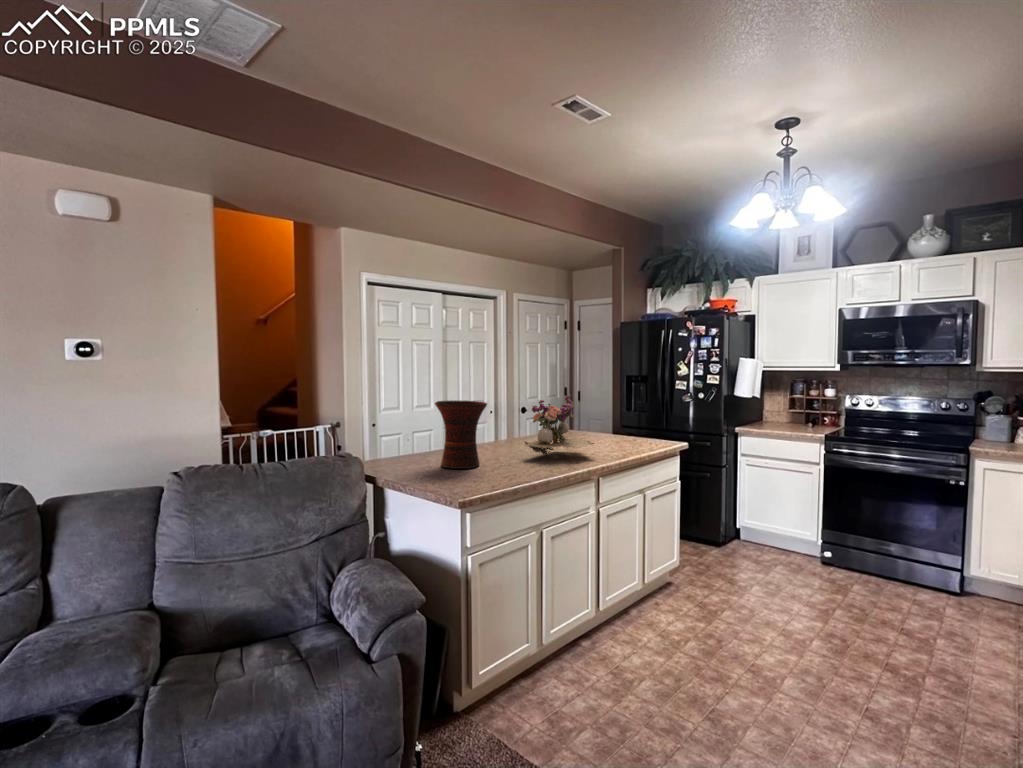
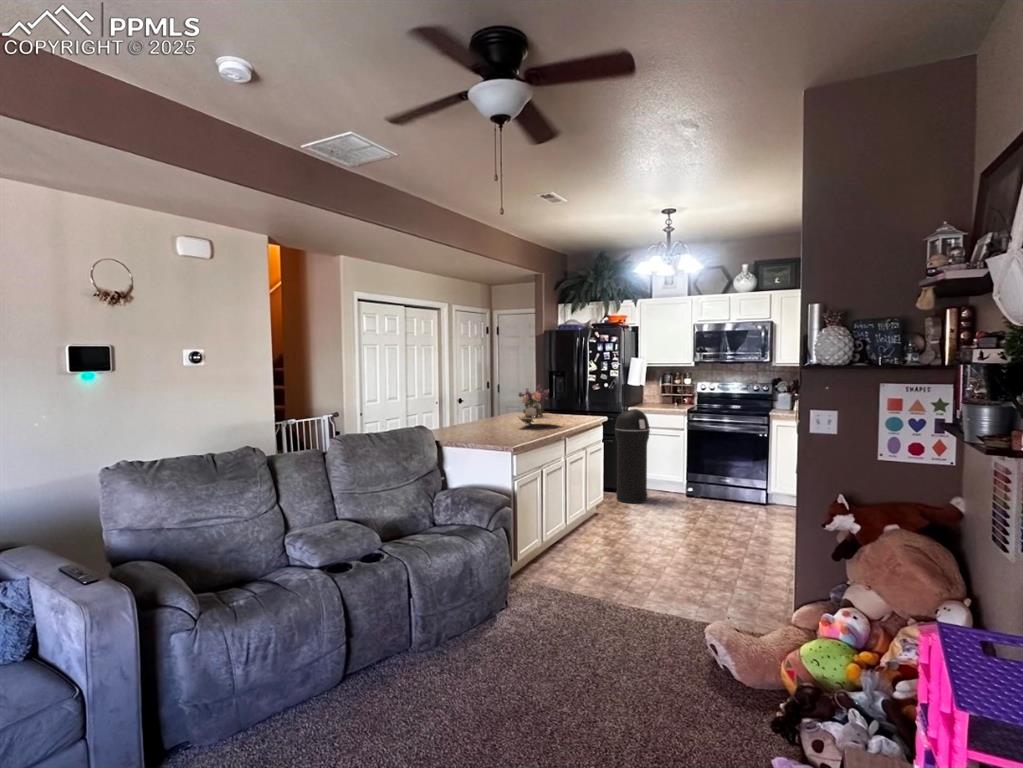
vase: present [435,400,487,469] -> none [466,389,501,434]
trash can: none [709,432,762,567] -> present [615,409,650,503]

